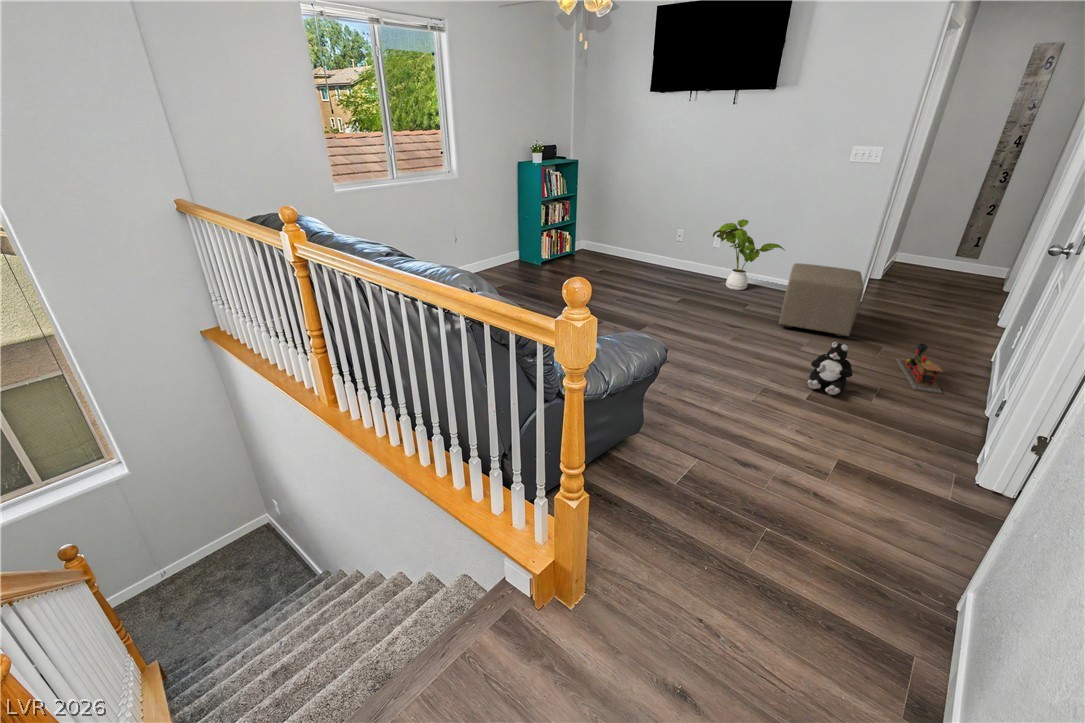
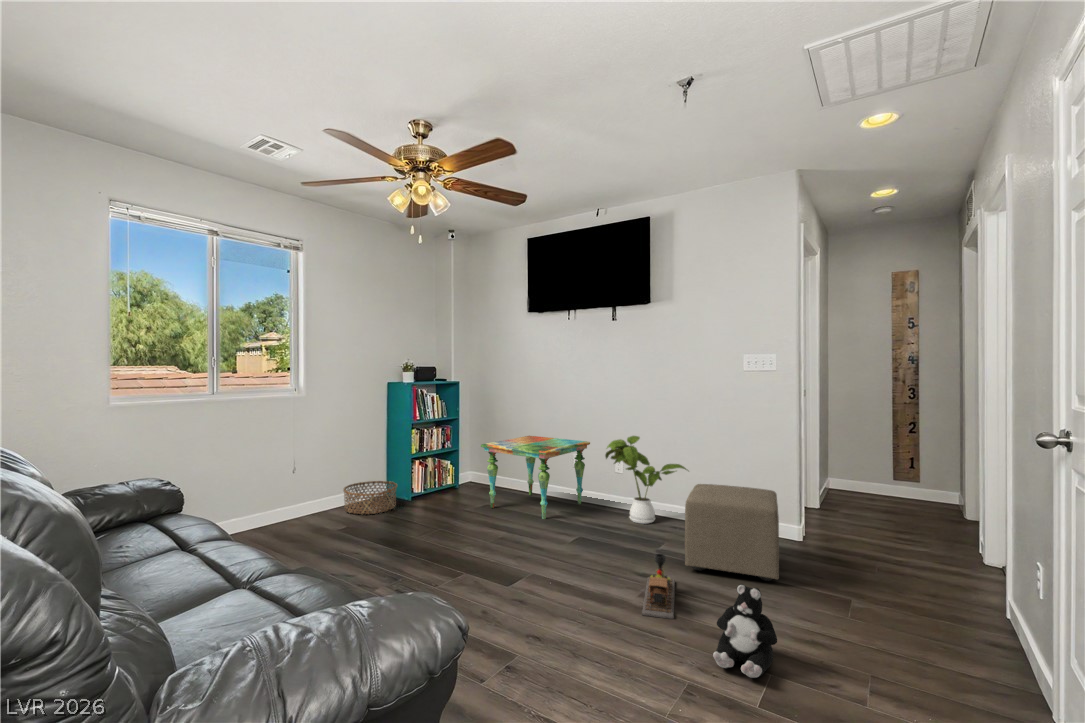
side table: none [605,212,696,284] -> present [481,436,590,519]
basket: none [494,250,534,277] -> present [344,481,397,514]
toy train: present [895,343,943,394] -> present [642,554,675,619]

